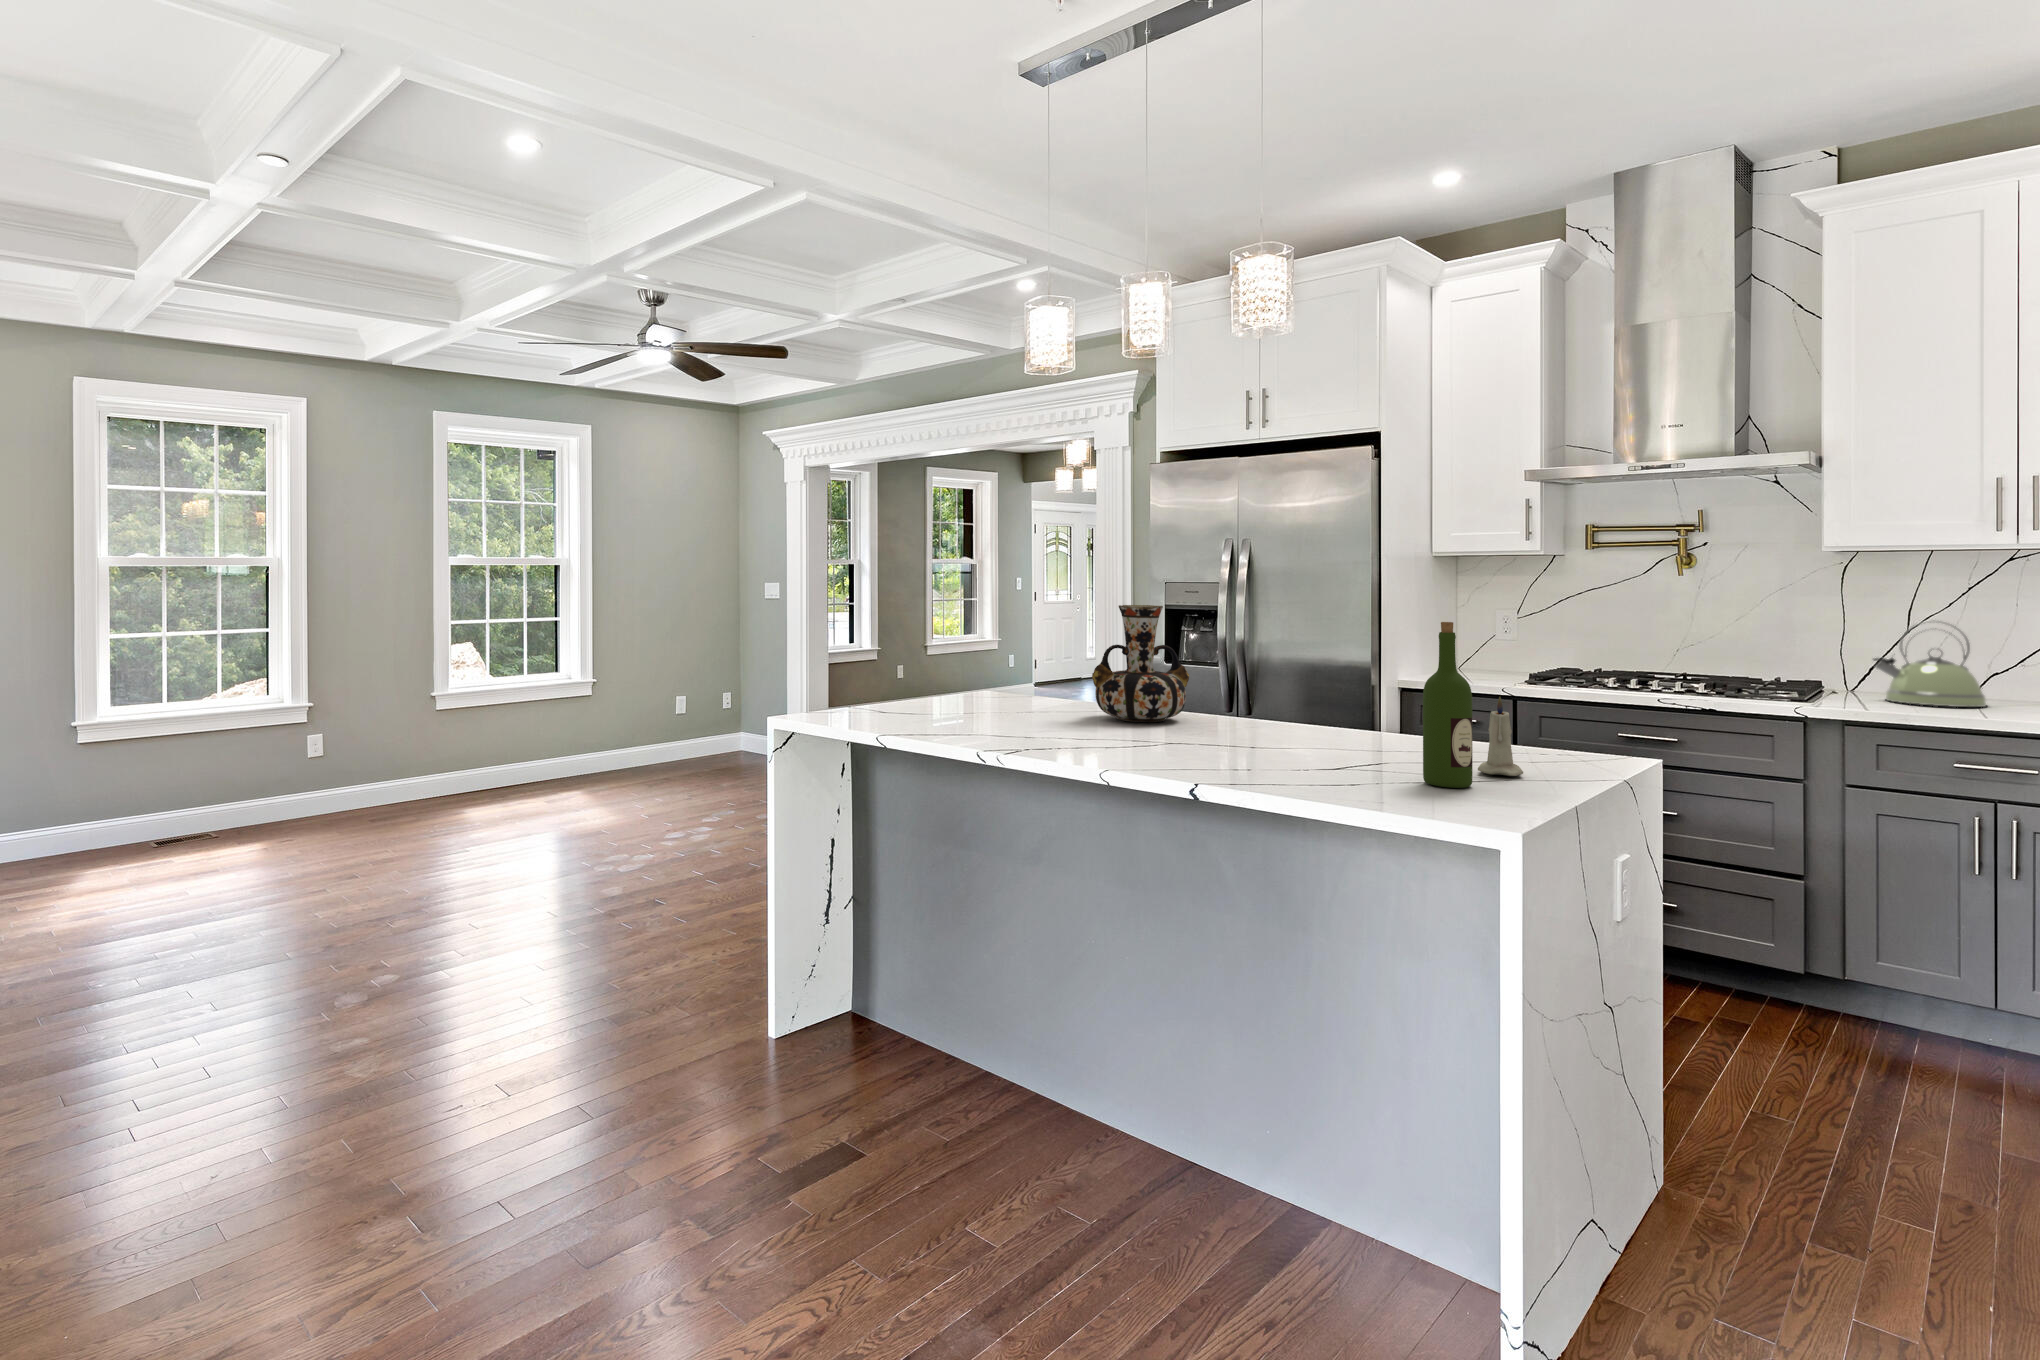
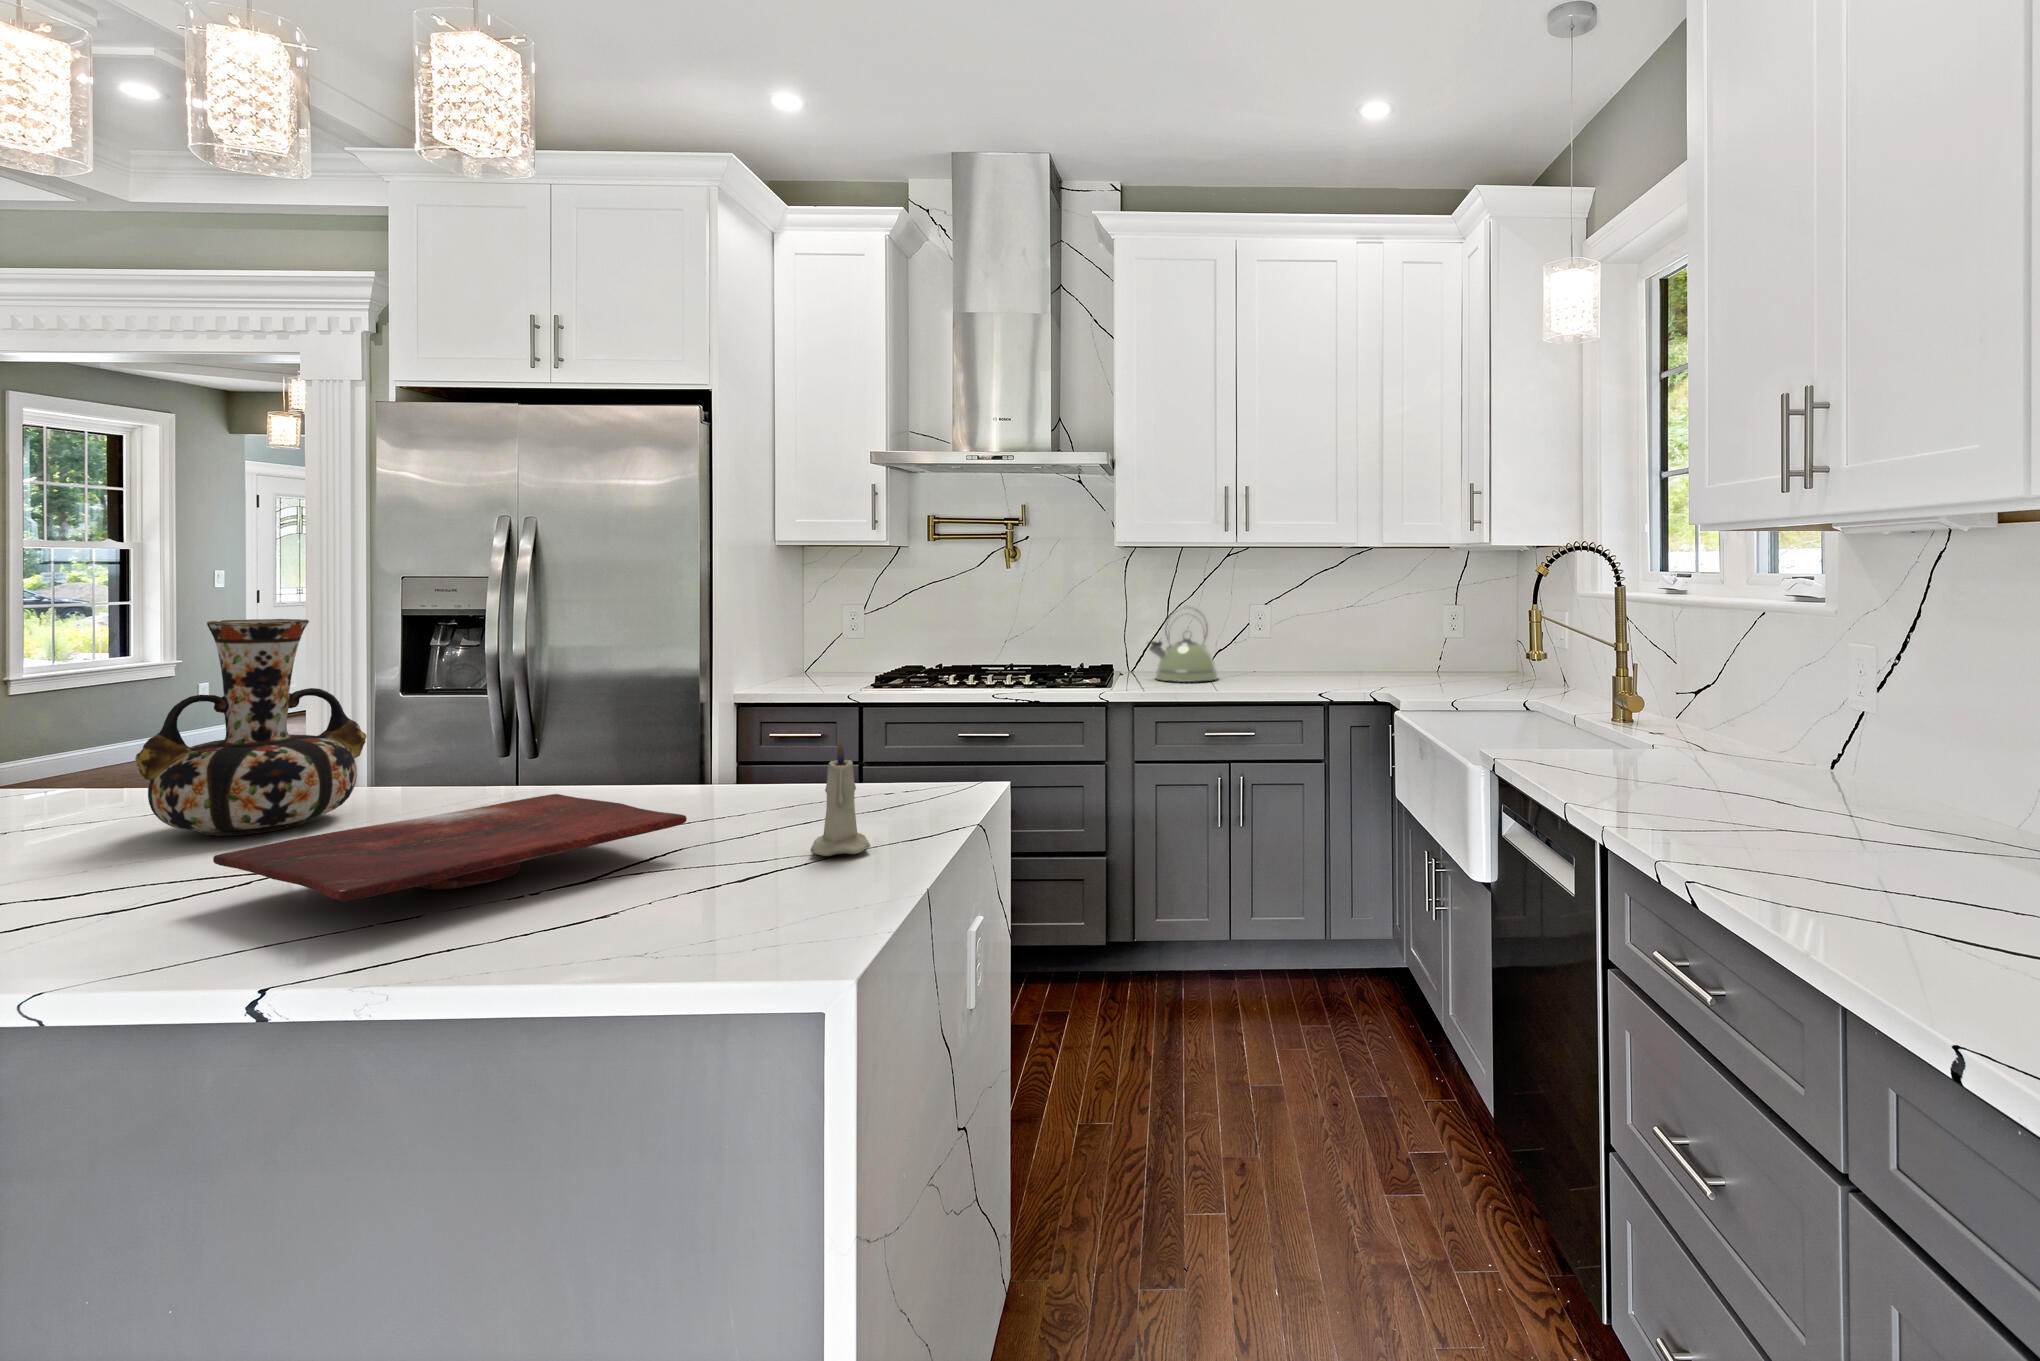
wine bottle: present [1423,622,1473,788] -> none [729,636,801,900]
cutting board: none [1149,718,1391,757] -> present [213,794,687,901]

